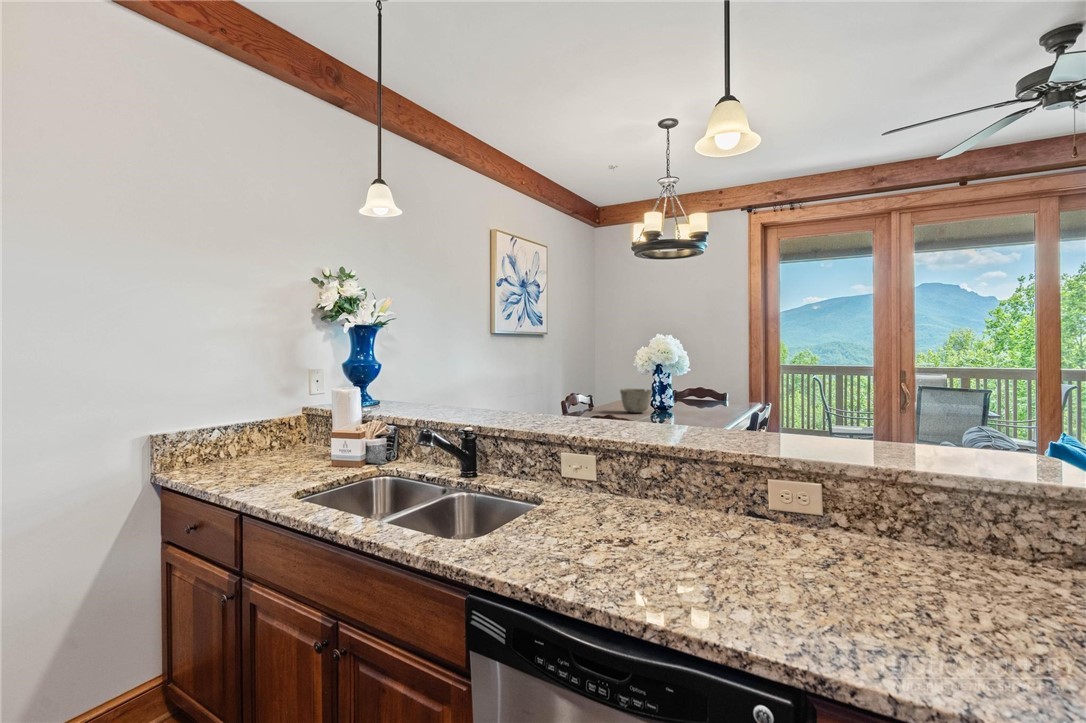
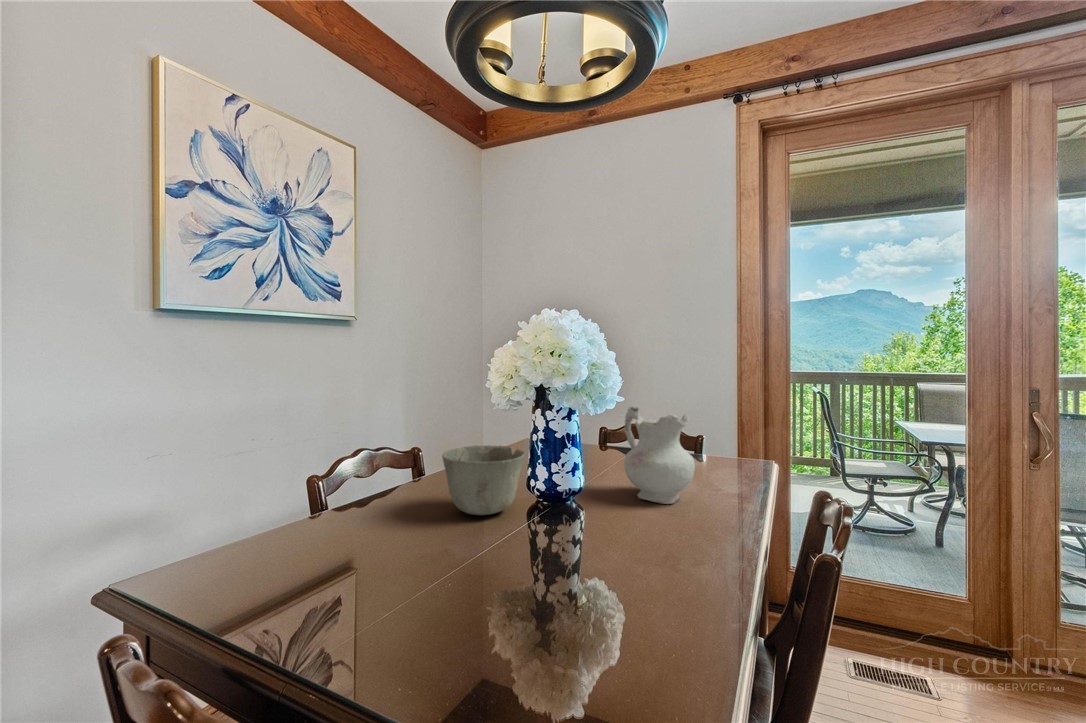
ceramic pitcher: none [690,374,720,412] -> present [624,407,695,504]

